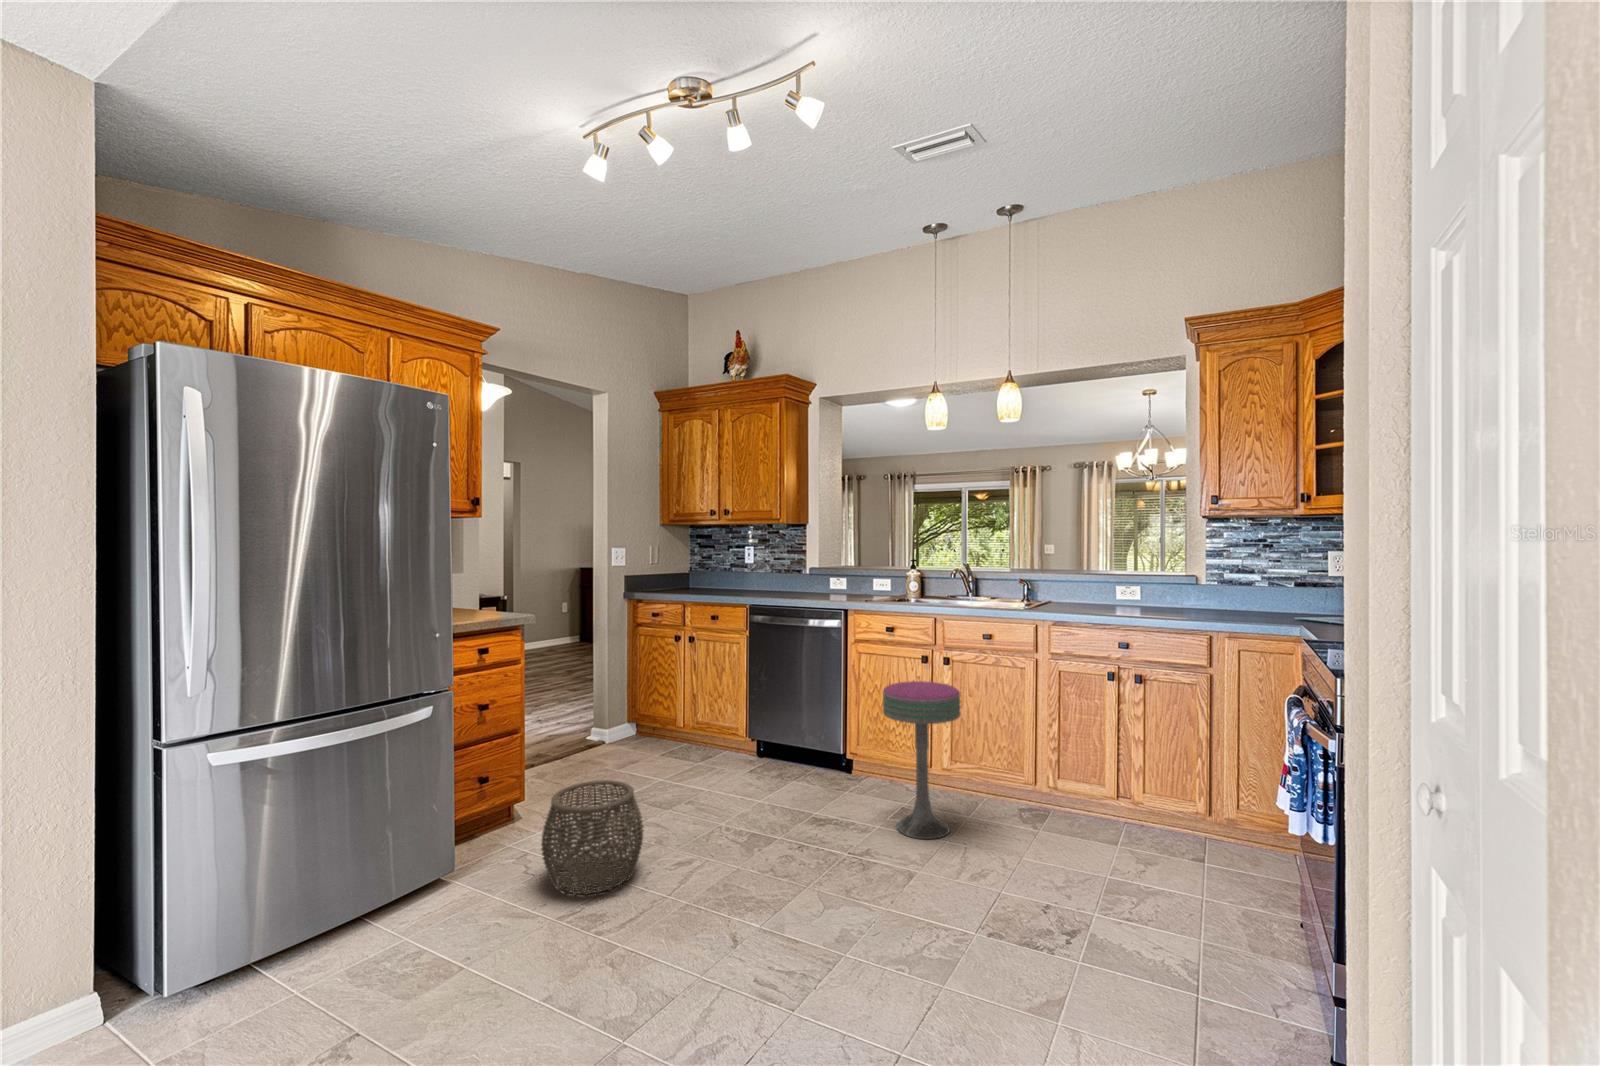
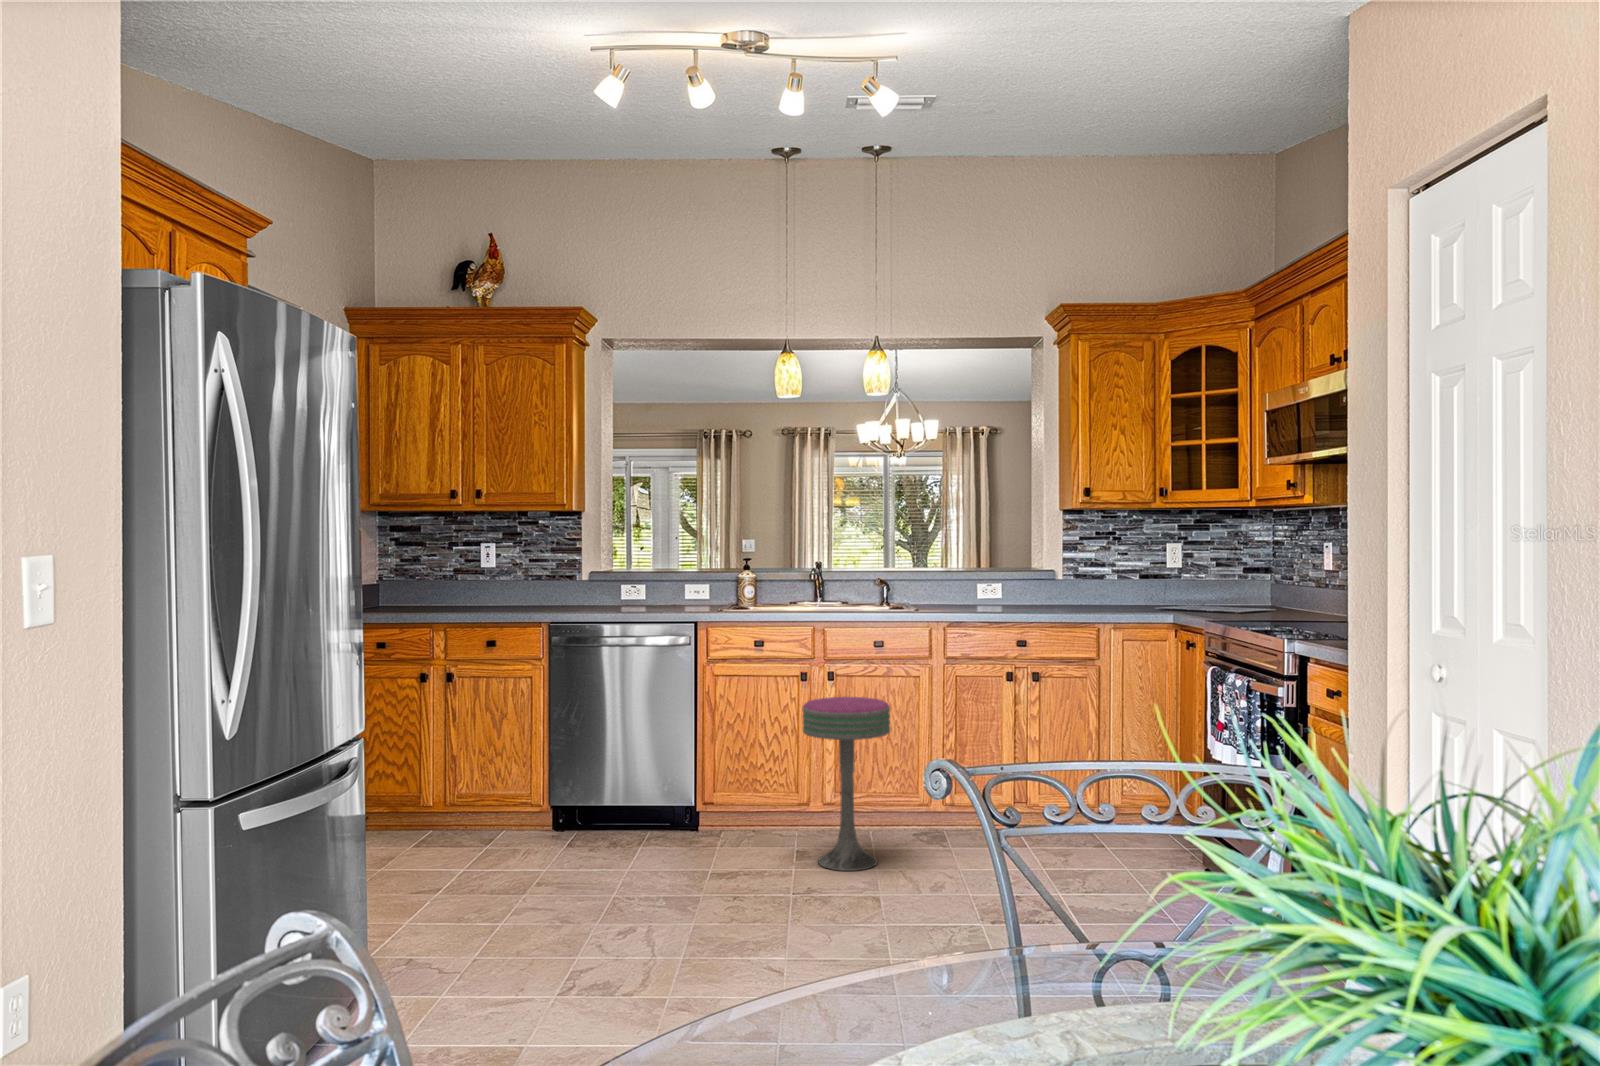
woven basket: present [541,780,644,895] -> none [485,845,614,984]

